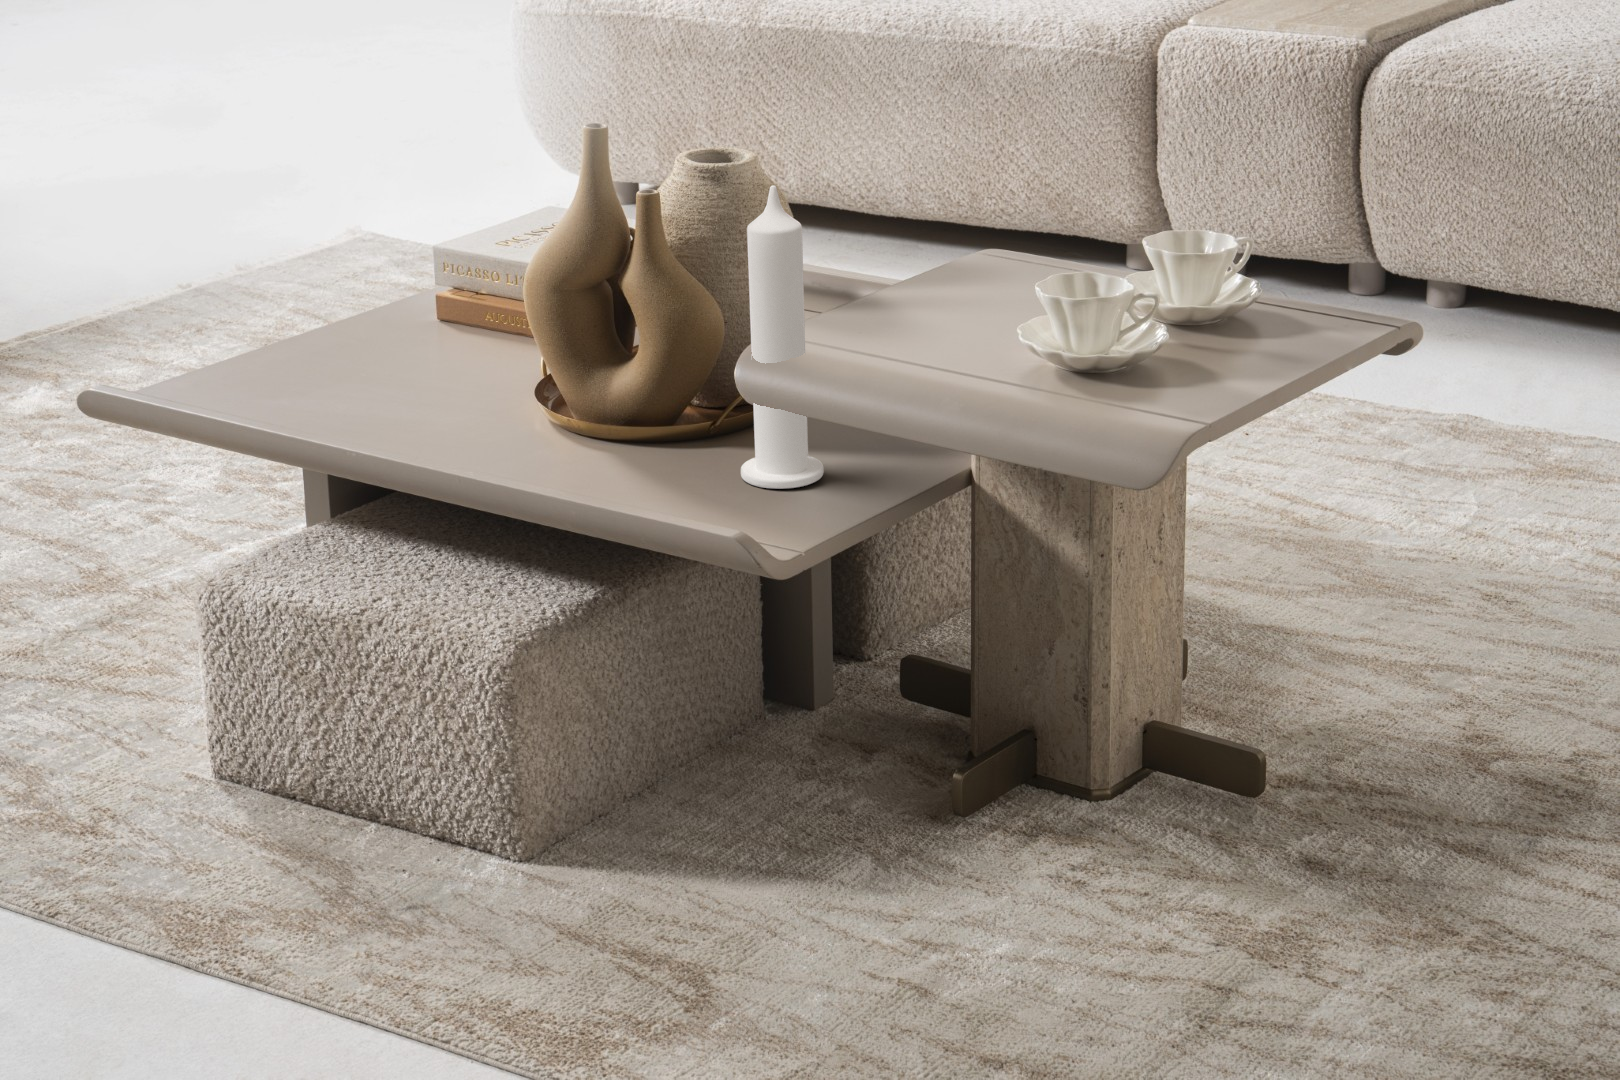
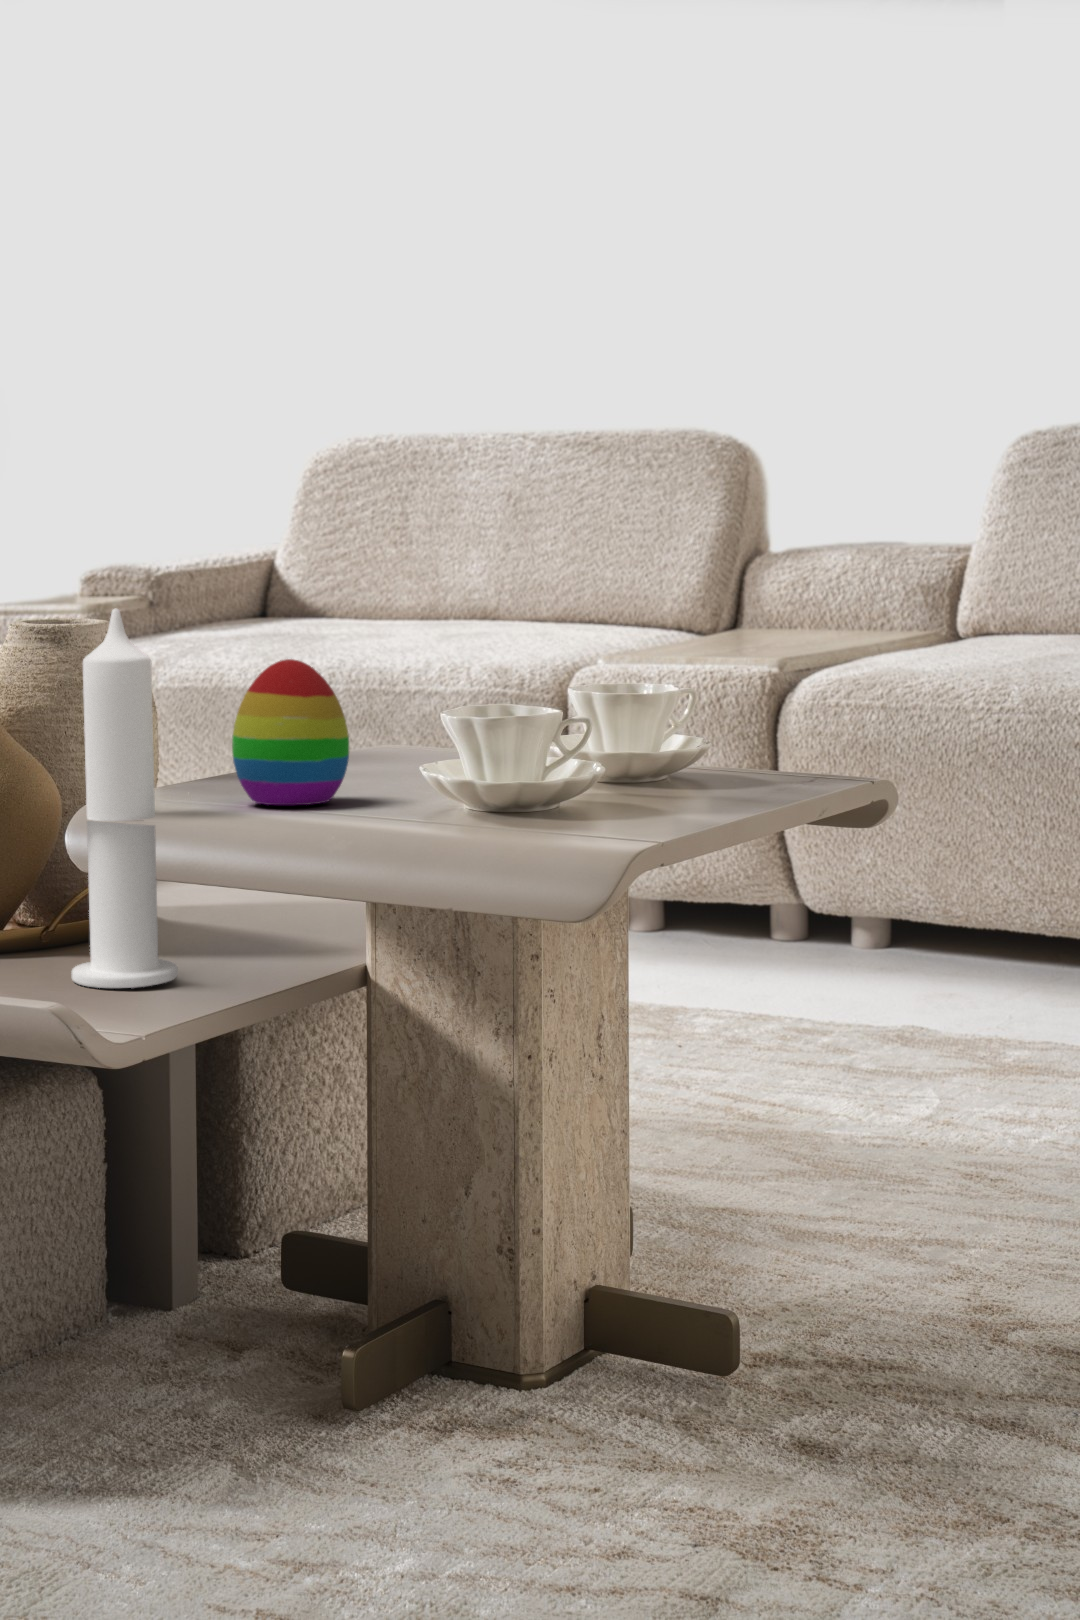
decorative egg: none [865,212,961,336] -> present [232,659,349,805]

